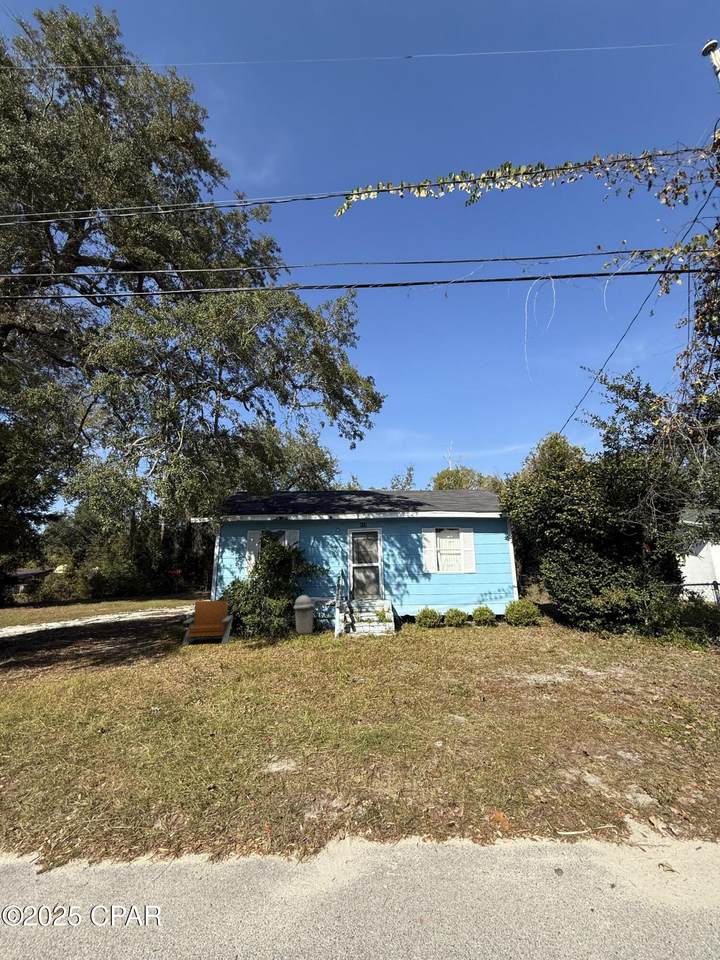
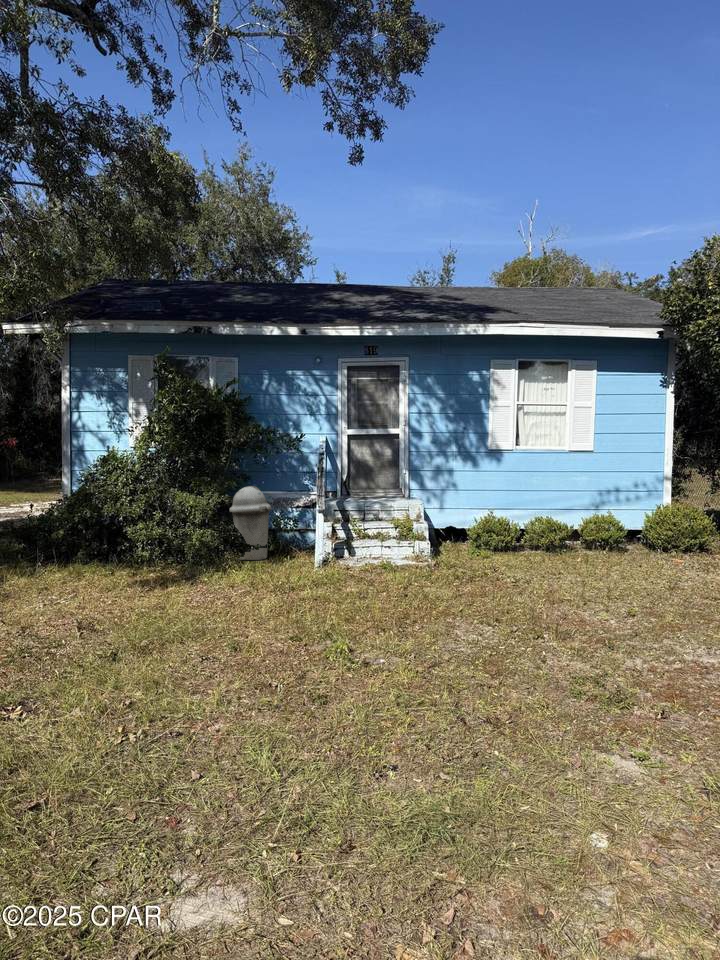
lounge chair: present [182,600,233,646] -> none [6,493,110,579]

